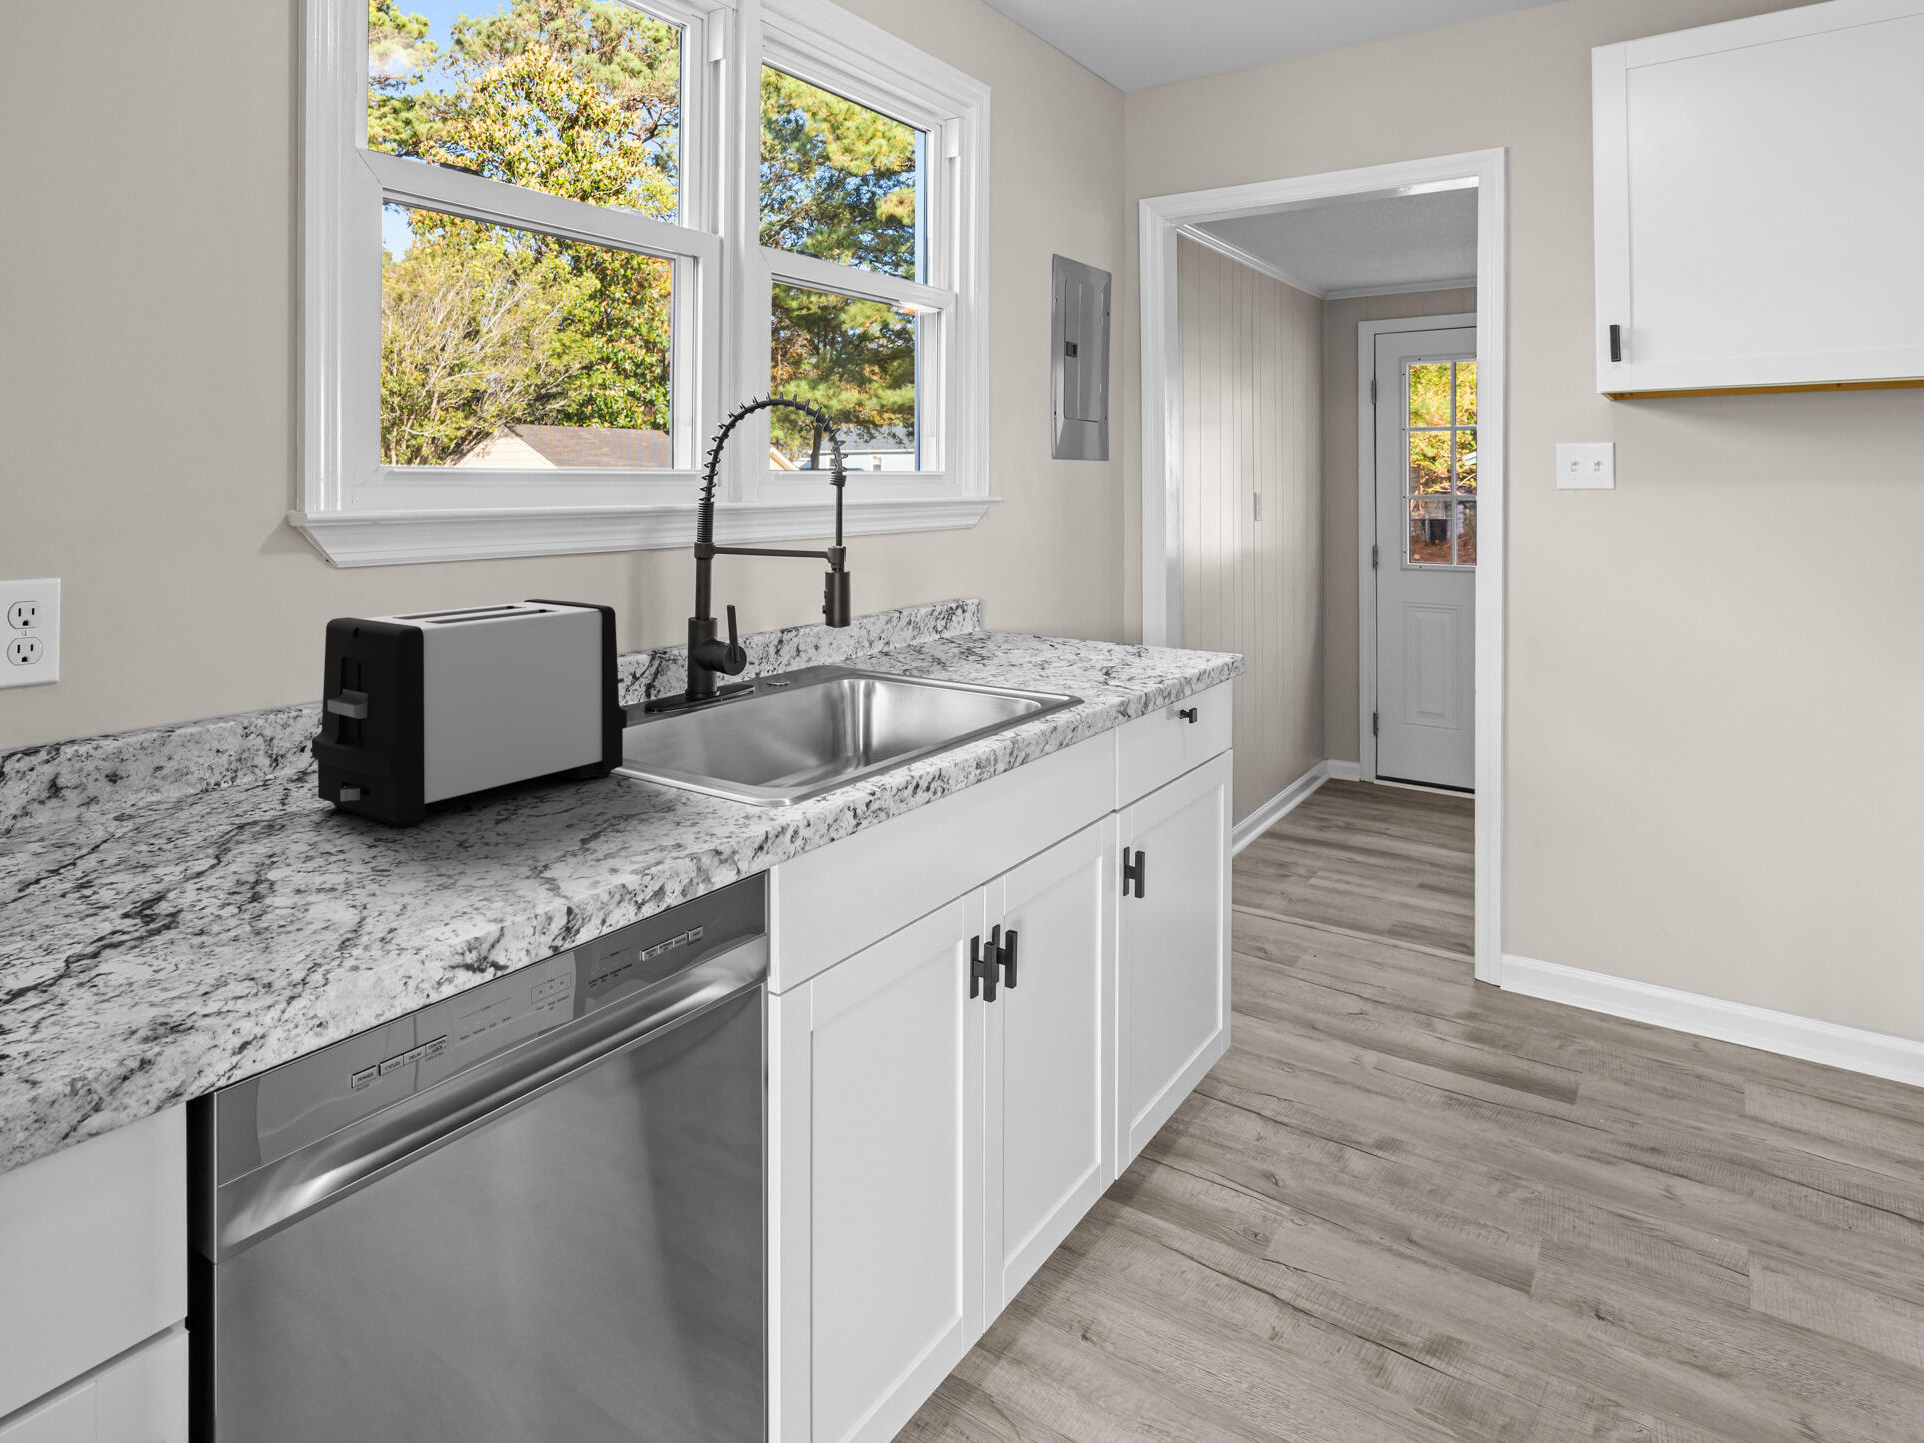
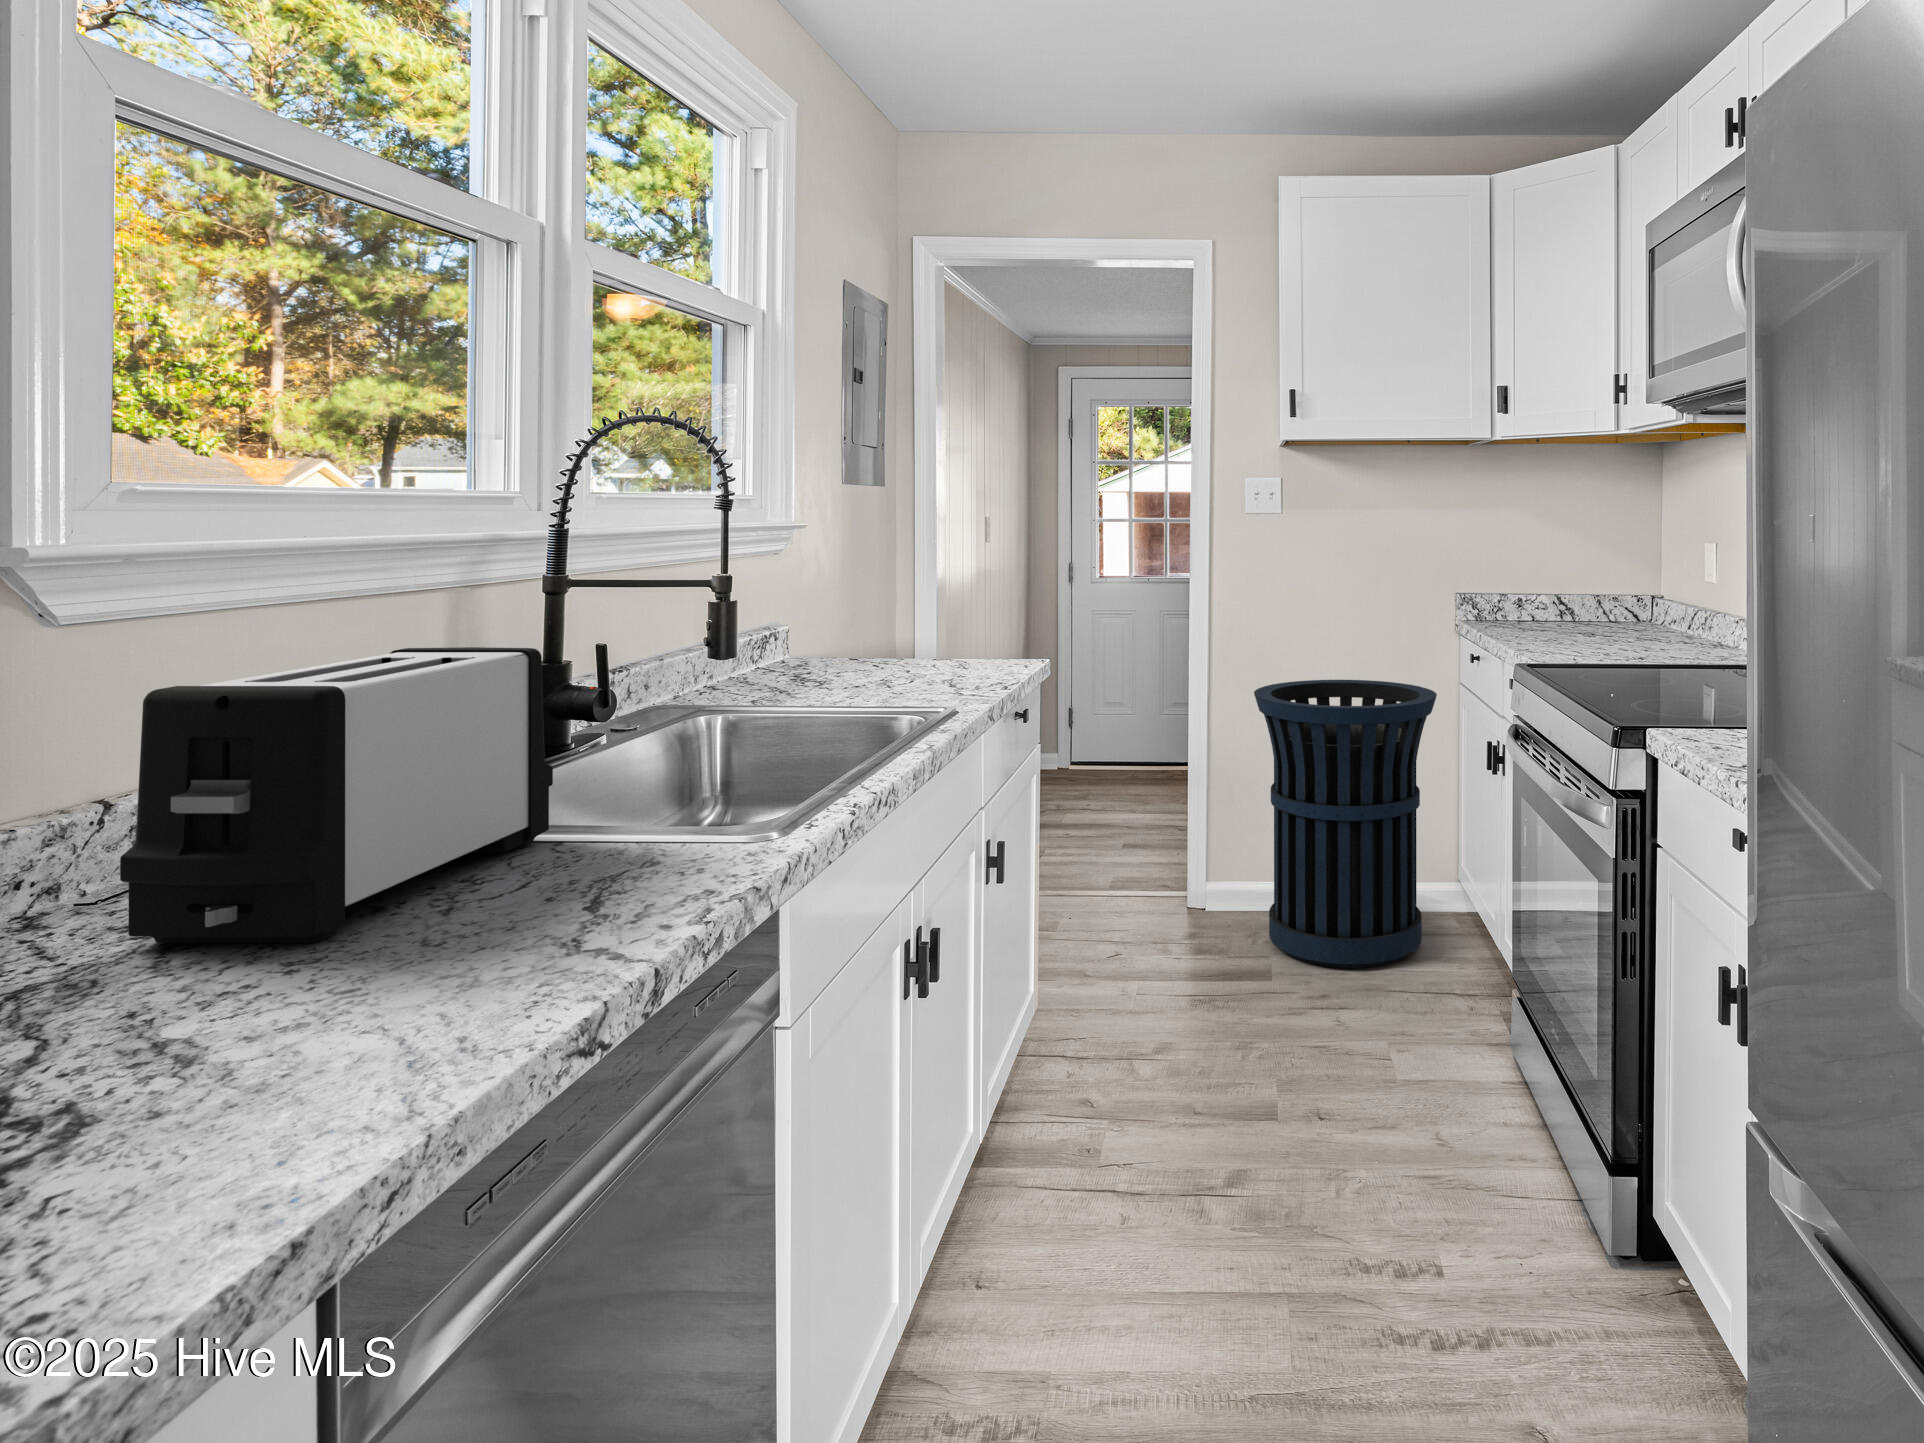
trash can: none [1564,716,1887,1132] -> present [1254,680,1437,968]

